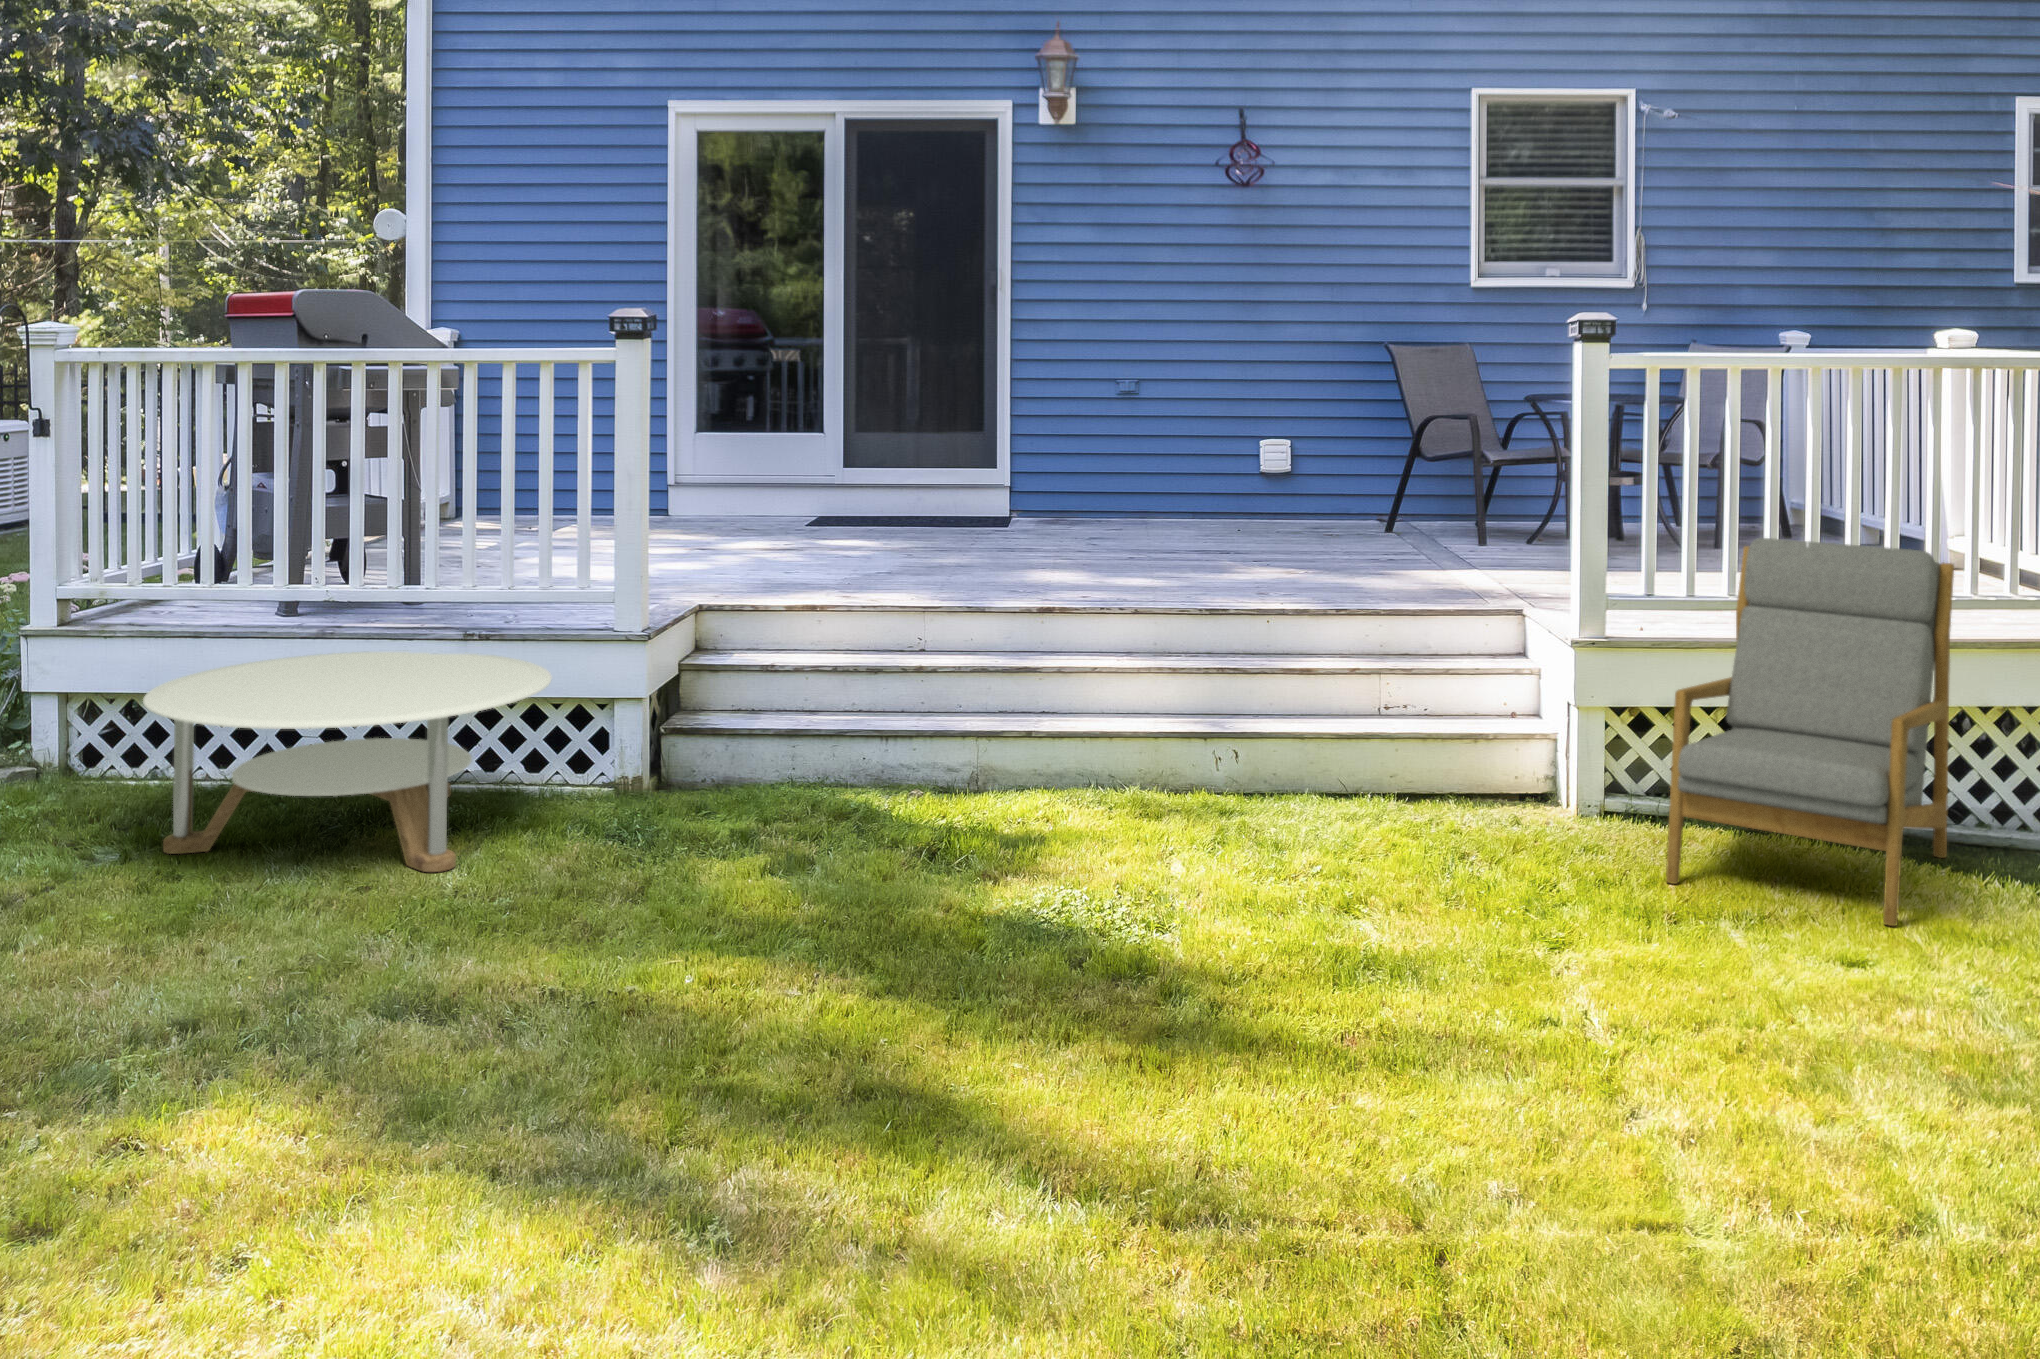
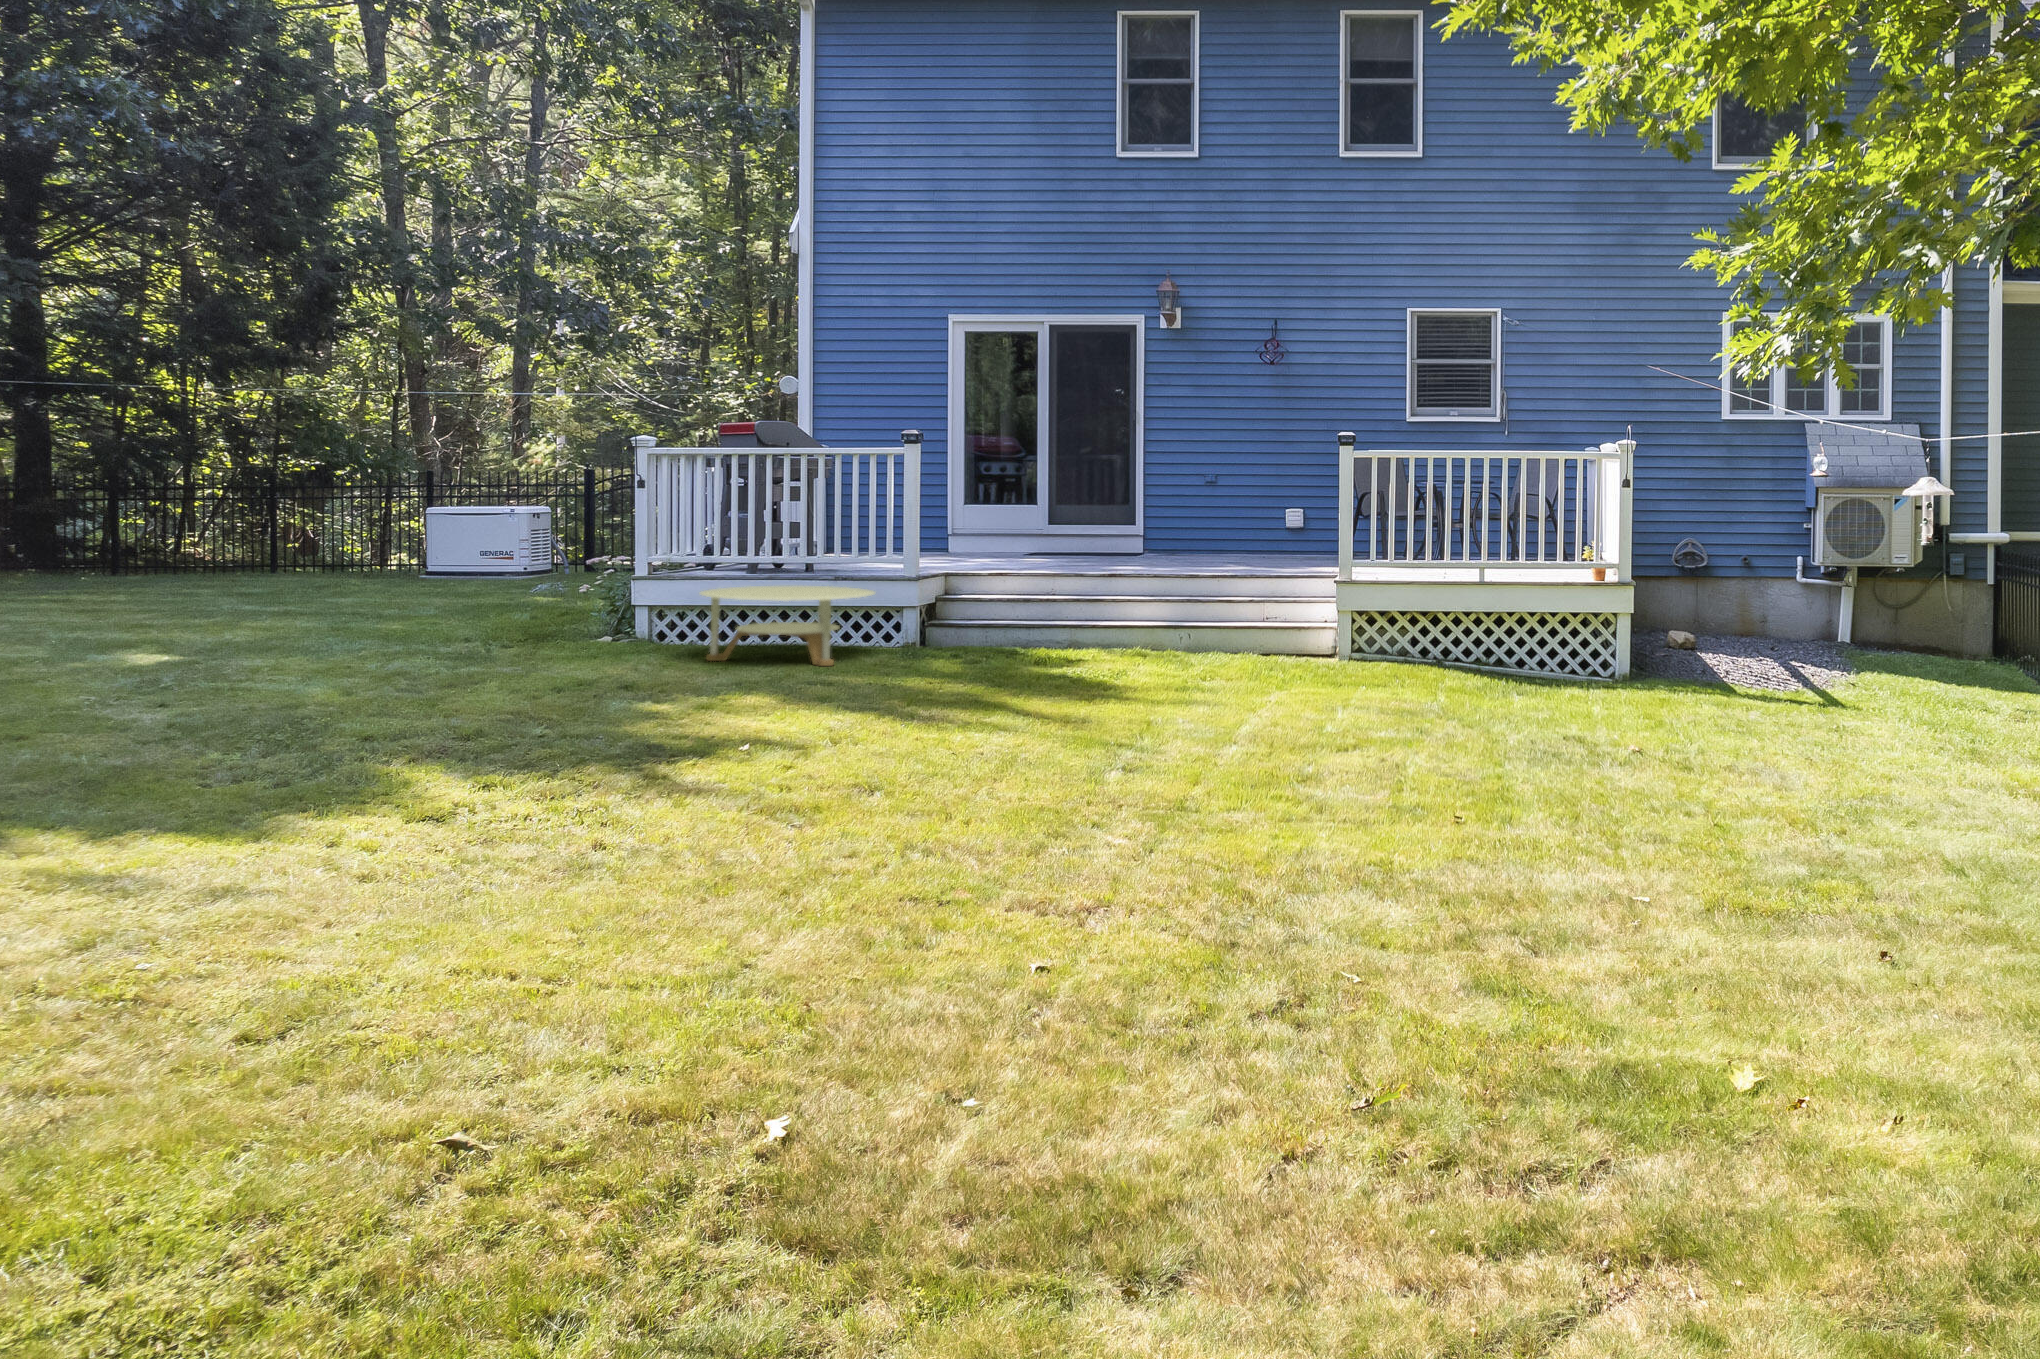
armchair: present [1666,538,1954,926] -> none [1353,536,1495,685]

